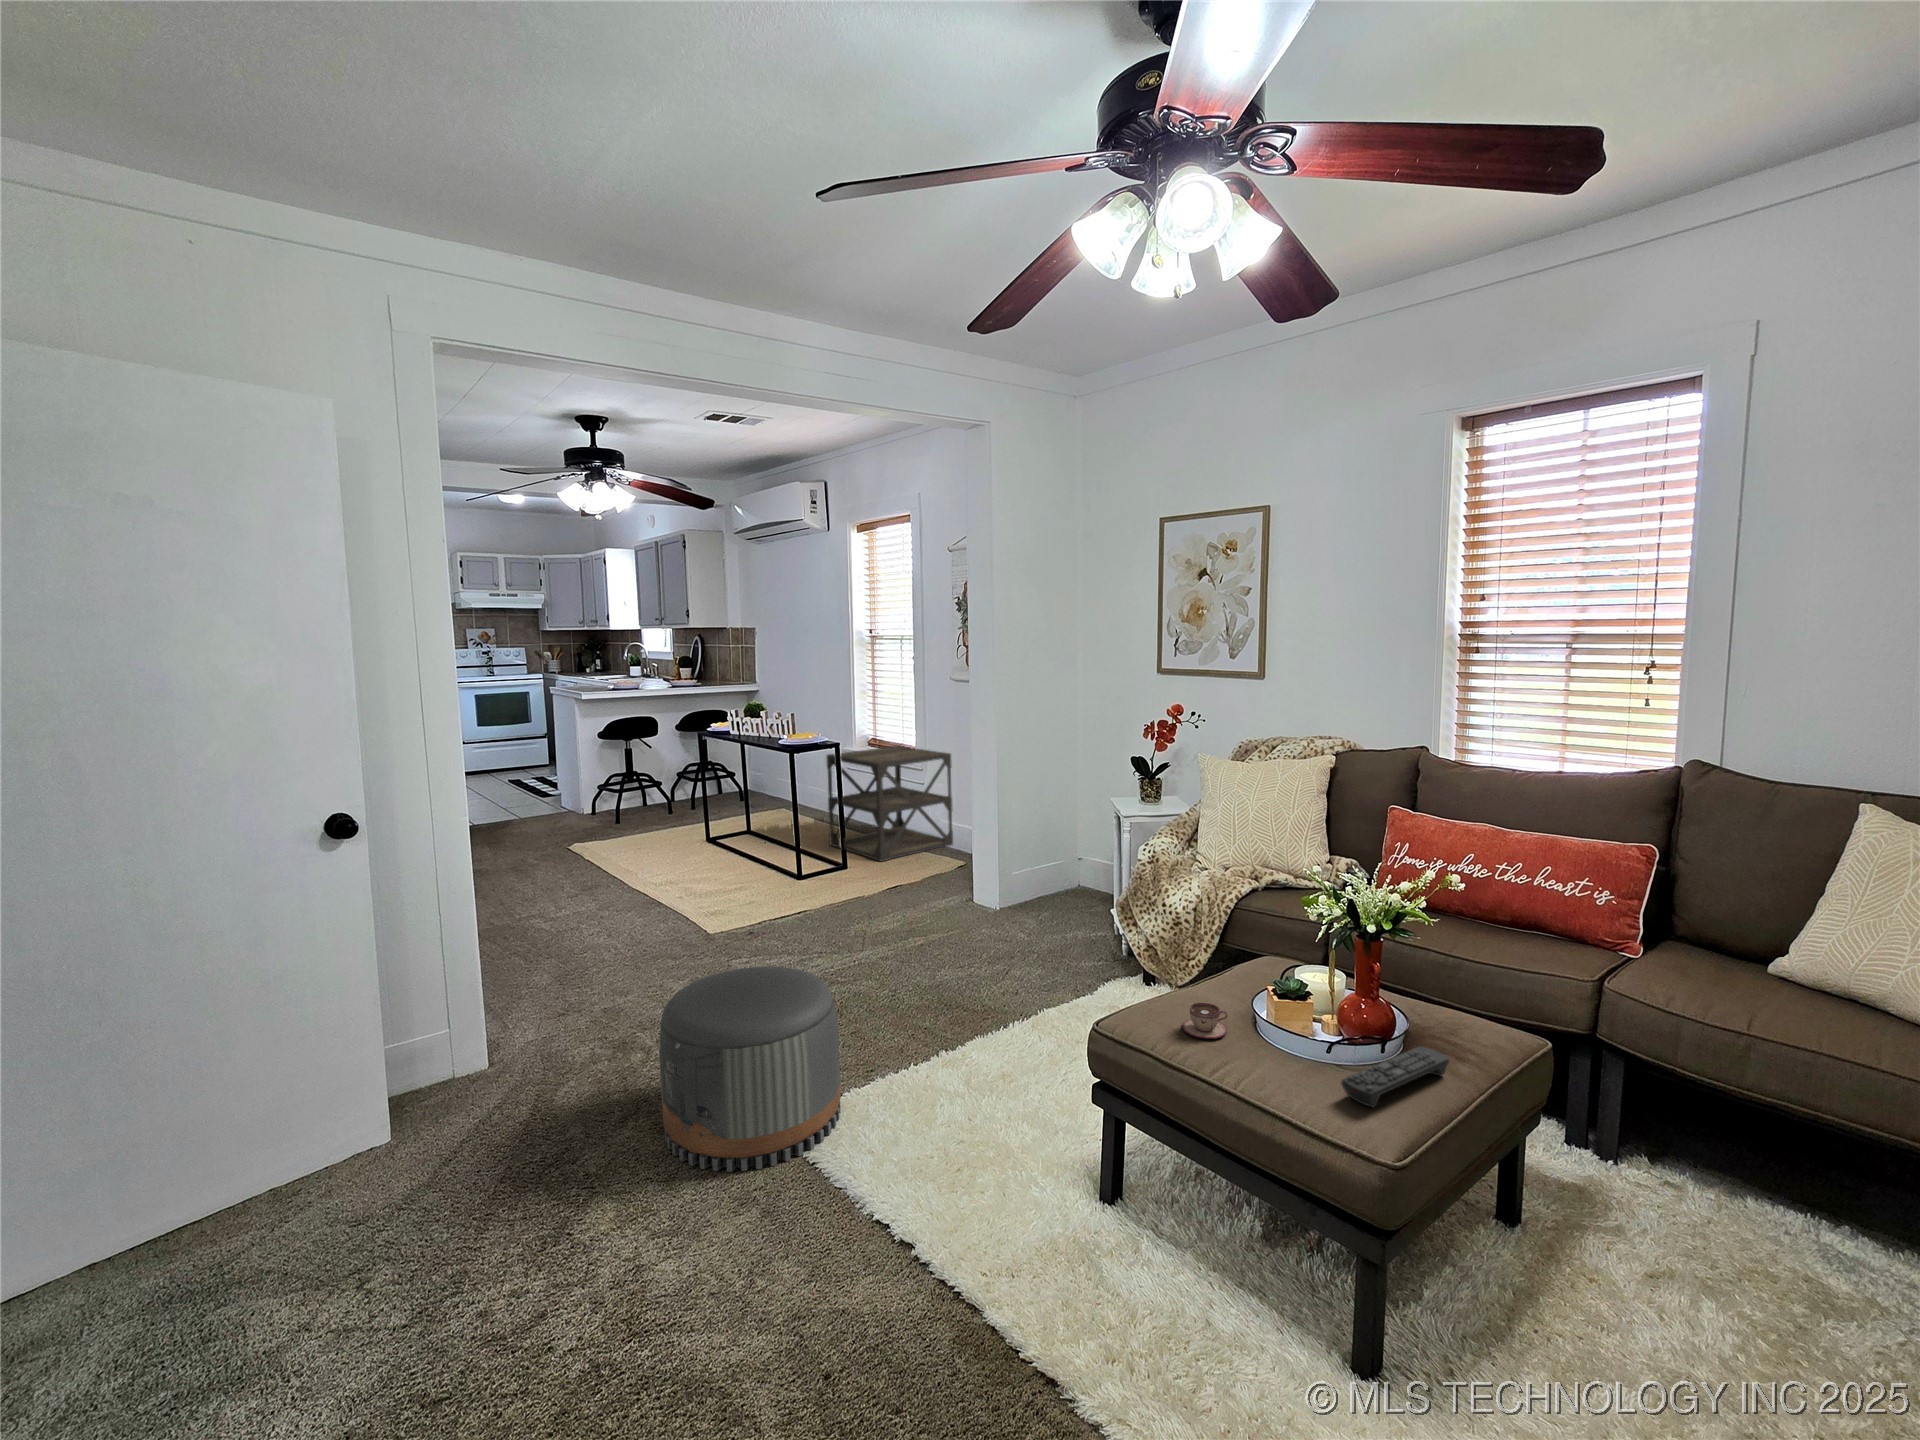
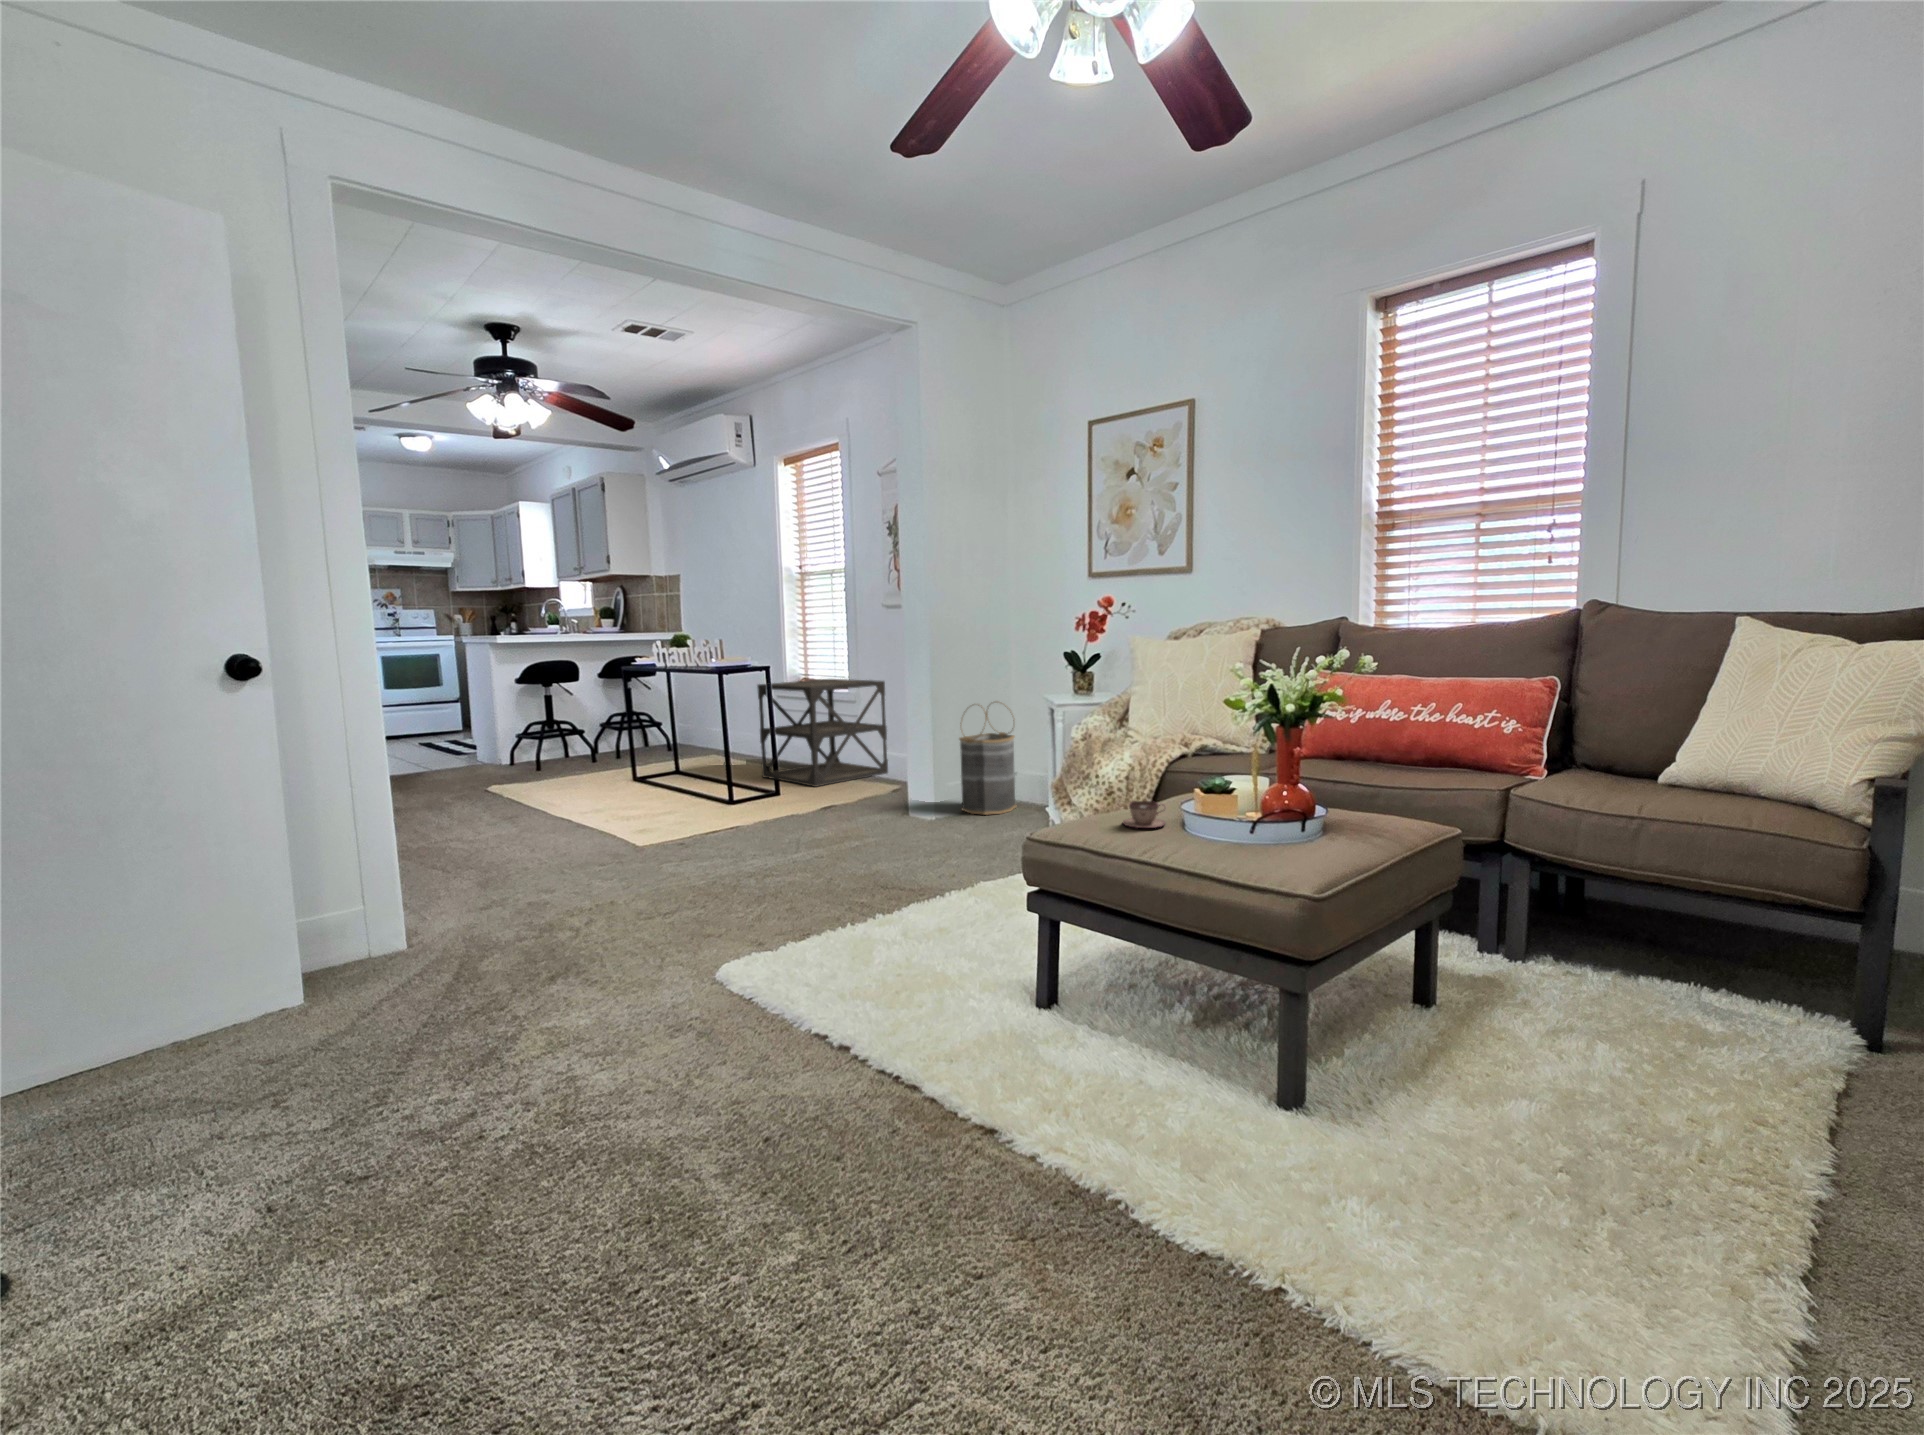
basket: none [1023,795,1080,911] -> present [959,705,1016,815]
pouf: present [659,967,841,1172] -> none [591,821,782,1006]
remote control: present [1341,1047,1449,1108] -> none [1276,818,1375,859]

